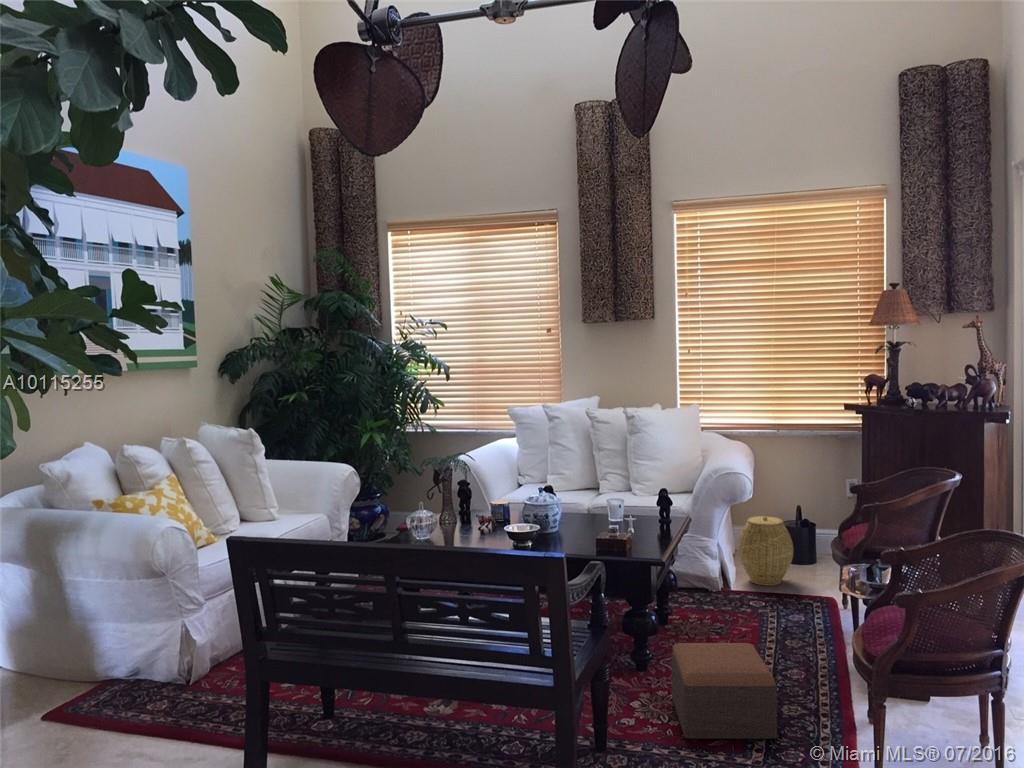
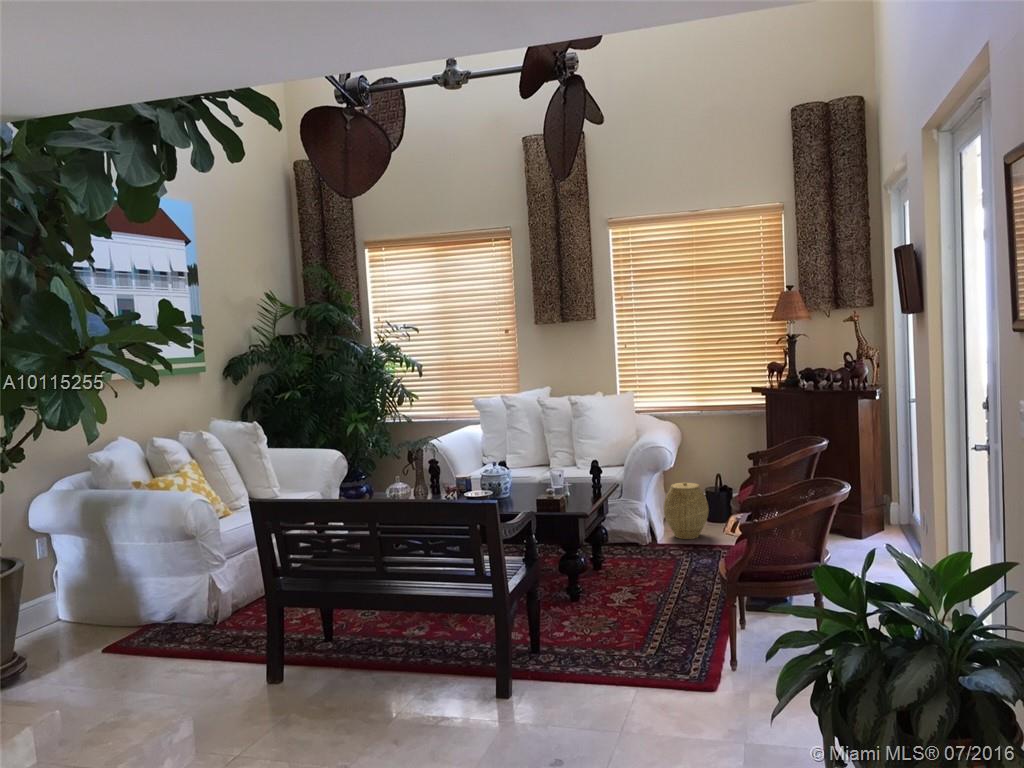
footstool: present [671,643,777,739] -> none [593,573,668,643]

